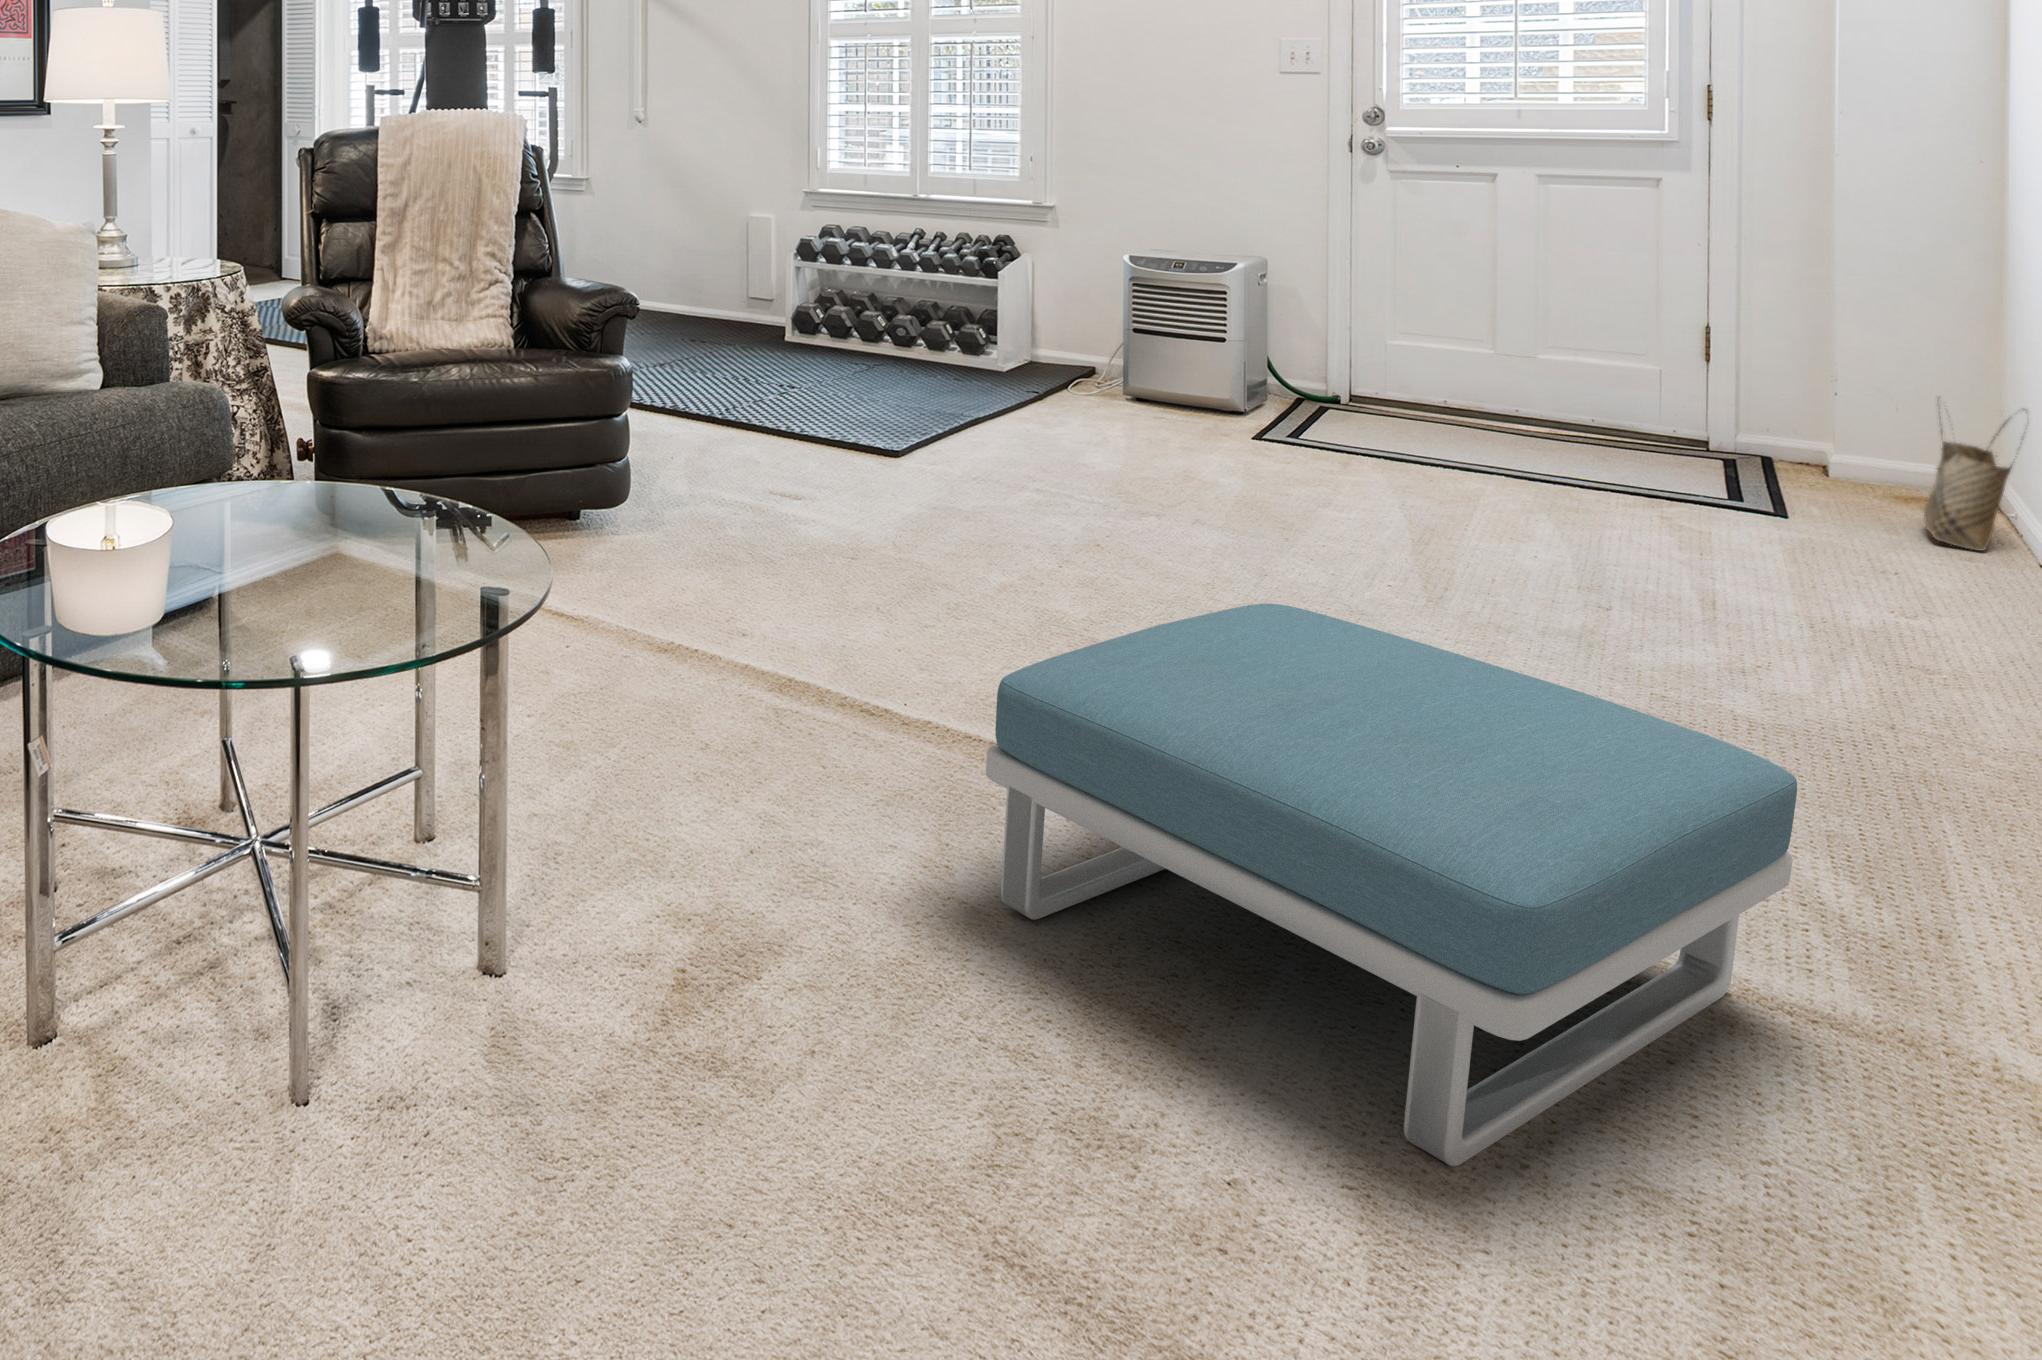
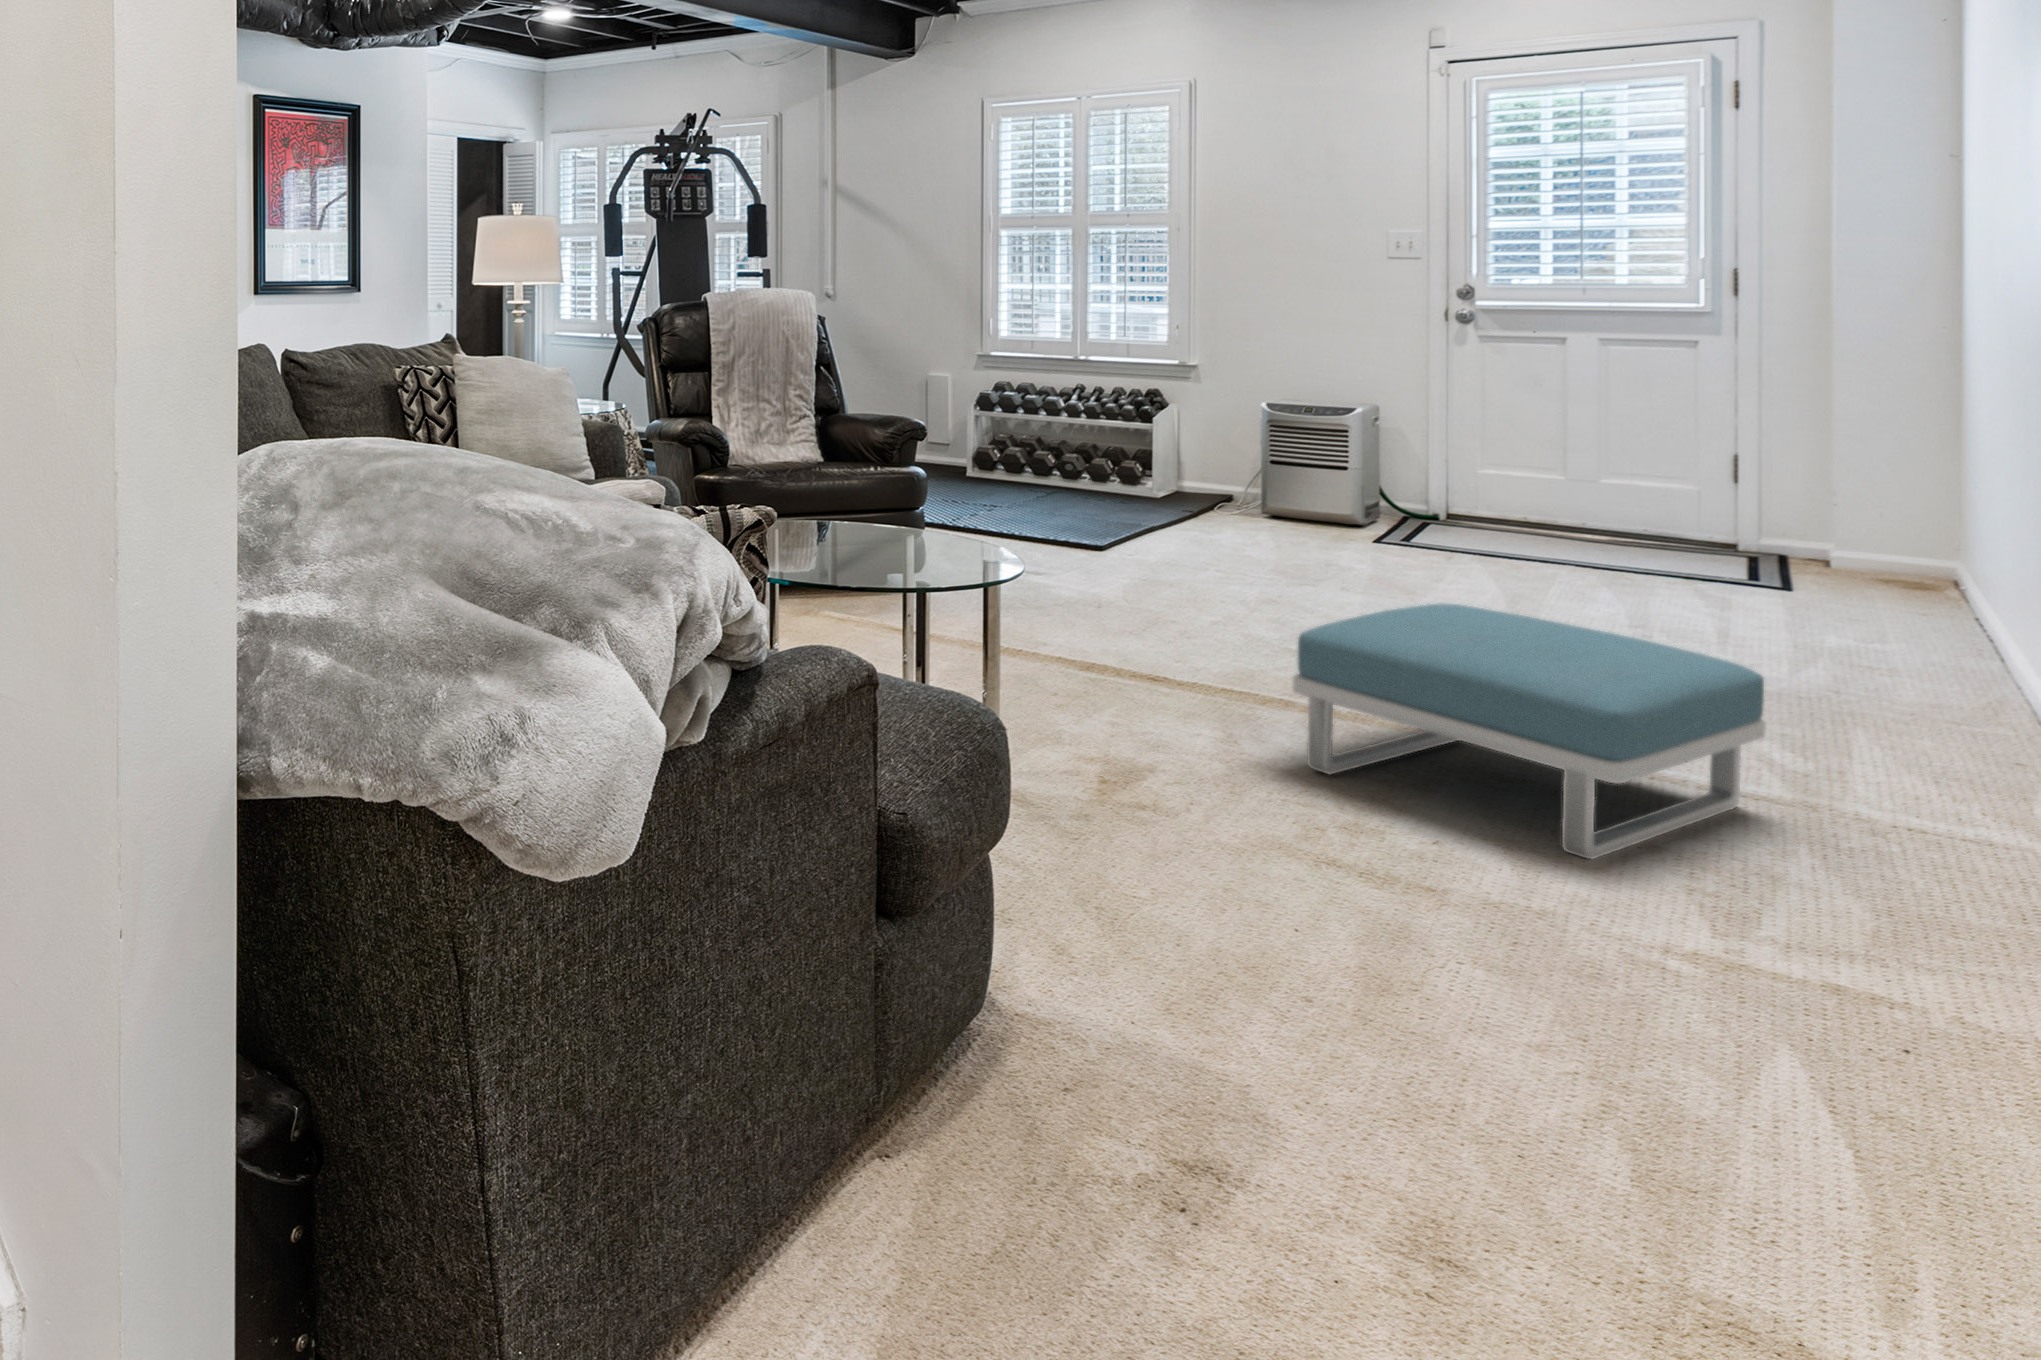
woven basket: present [1924,418,2029,551] -> none [1894,504,1960,615]

